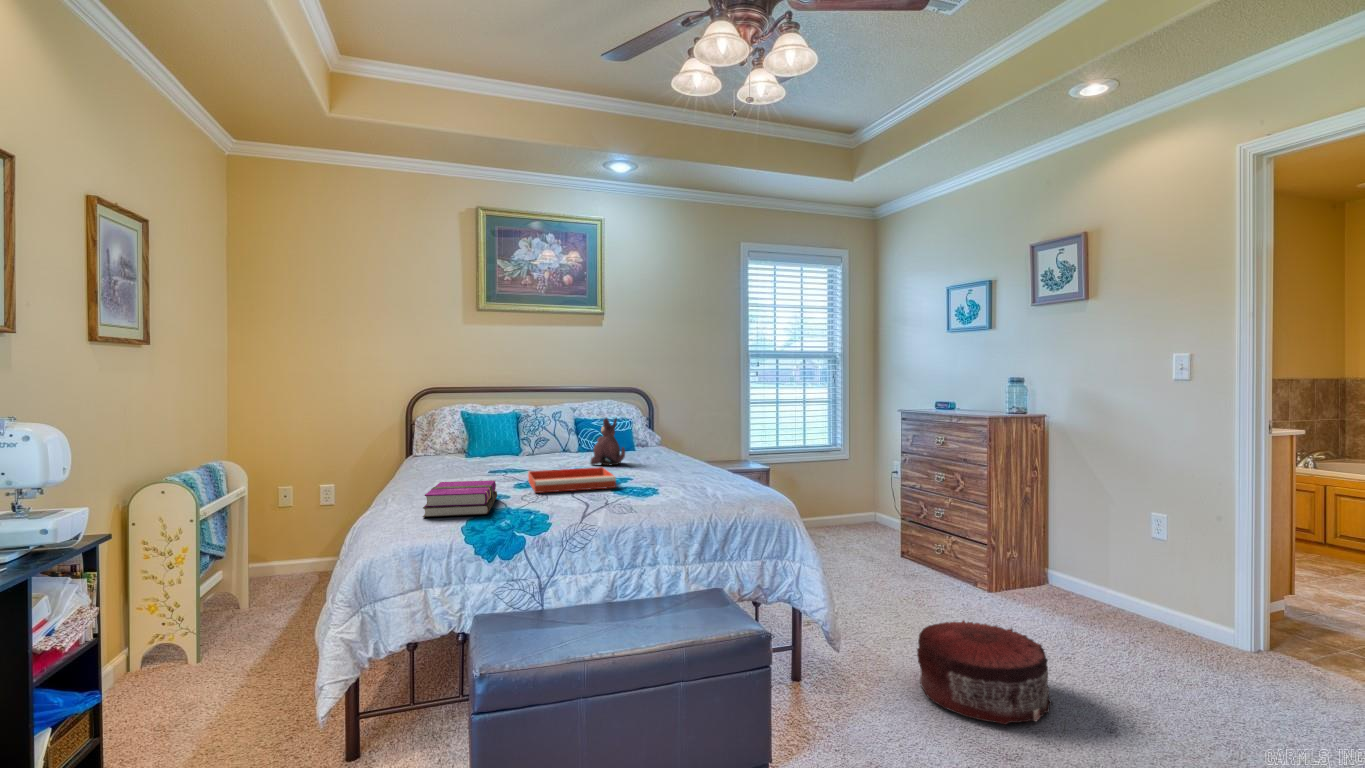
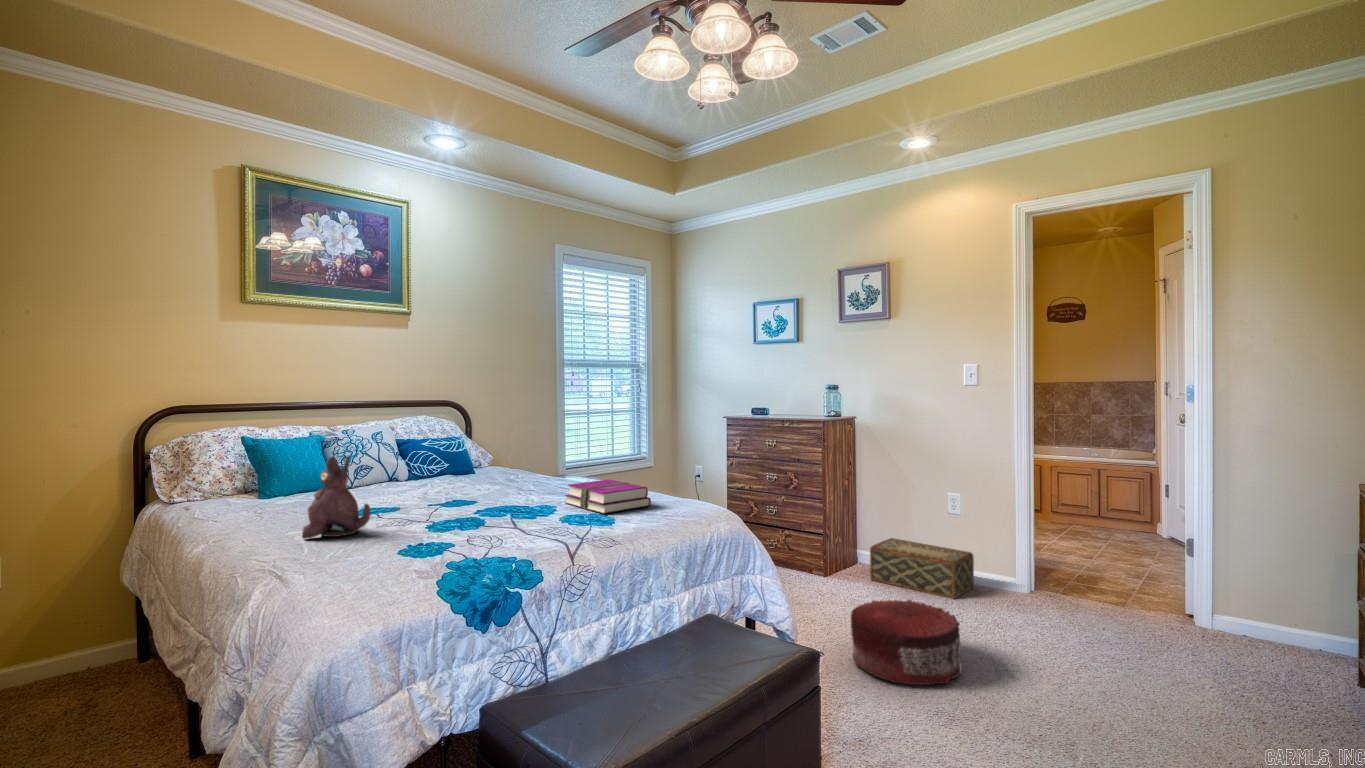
plush toy: present [590,418,625,465] -> present [302,456,371,539]
tray: present [528,467,616,493] -> none [418,495,549,535]
hardback book: present [423,480,497,517] -> present [565,480,651,514]
woven basket: none [1043,565,1186,649] -> present [870,538,974,599]

